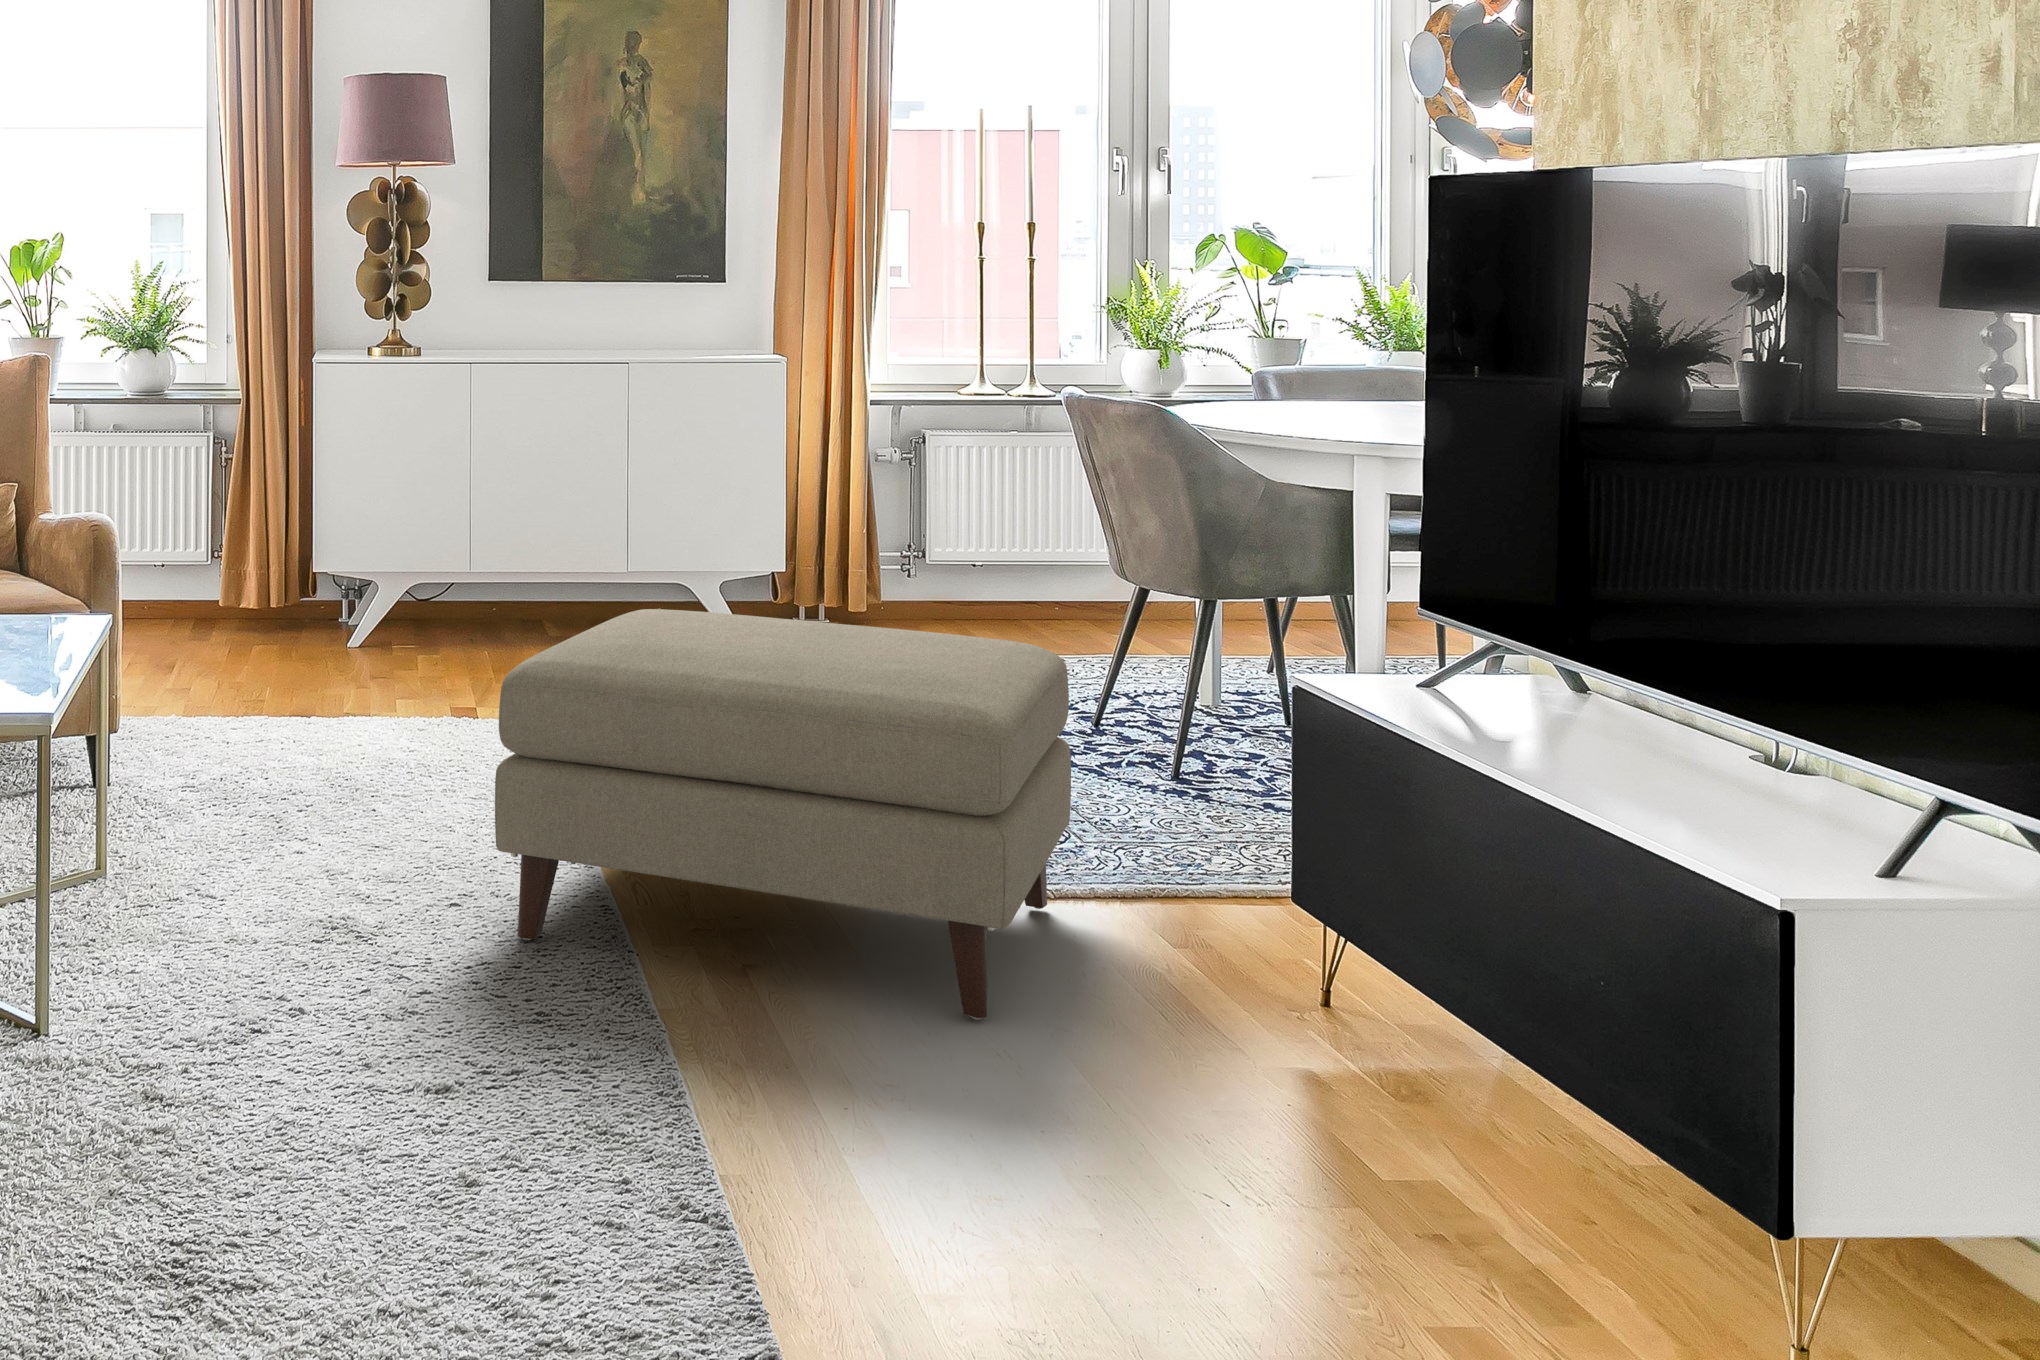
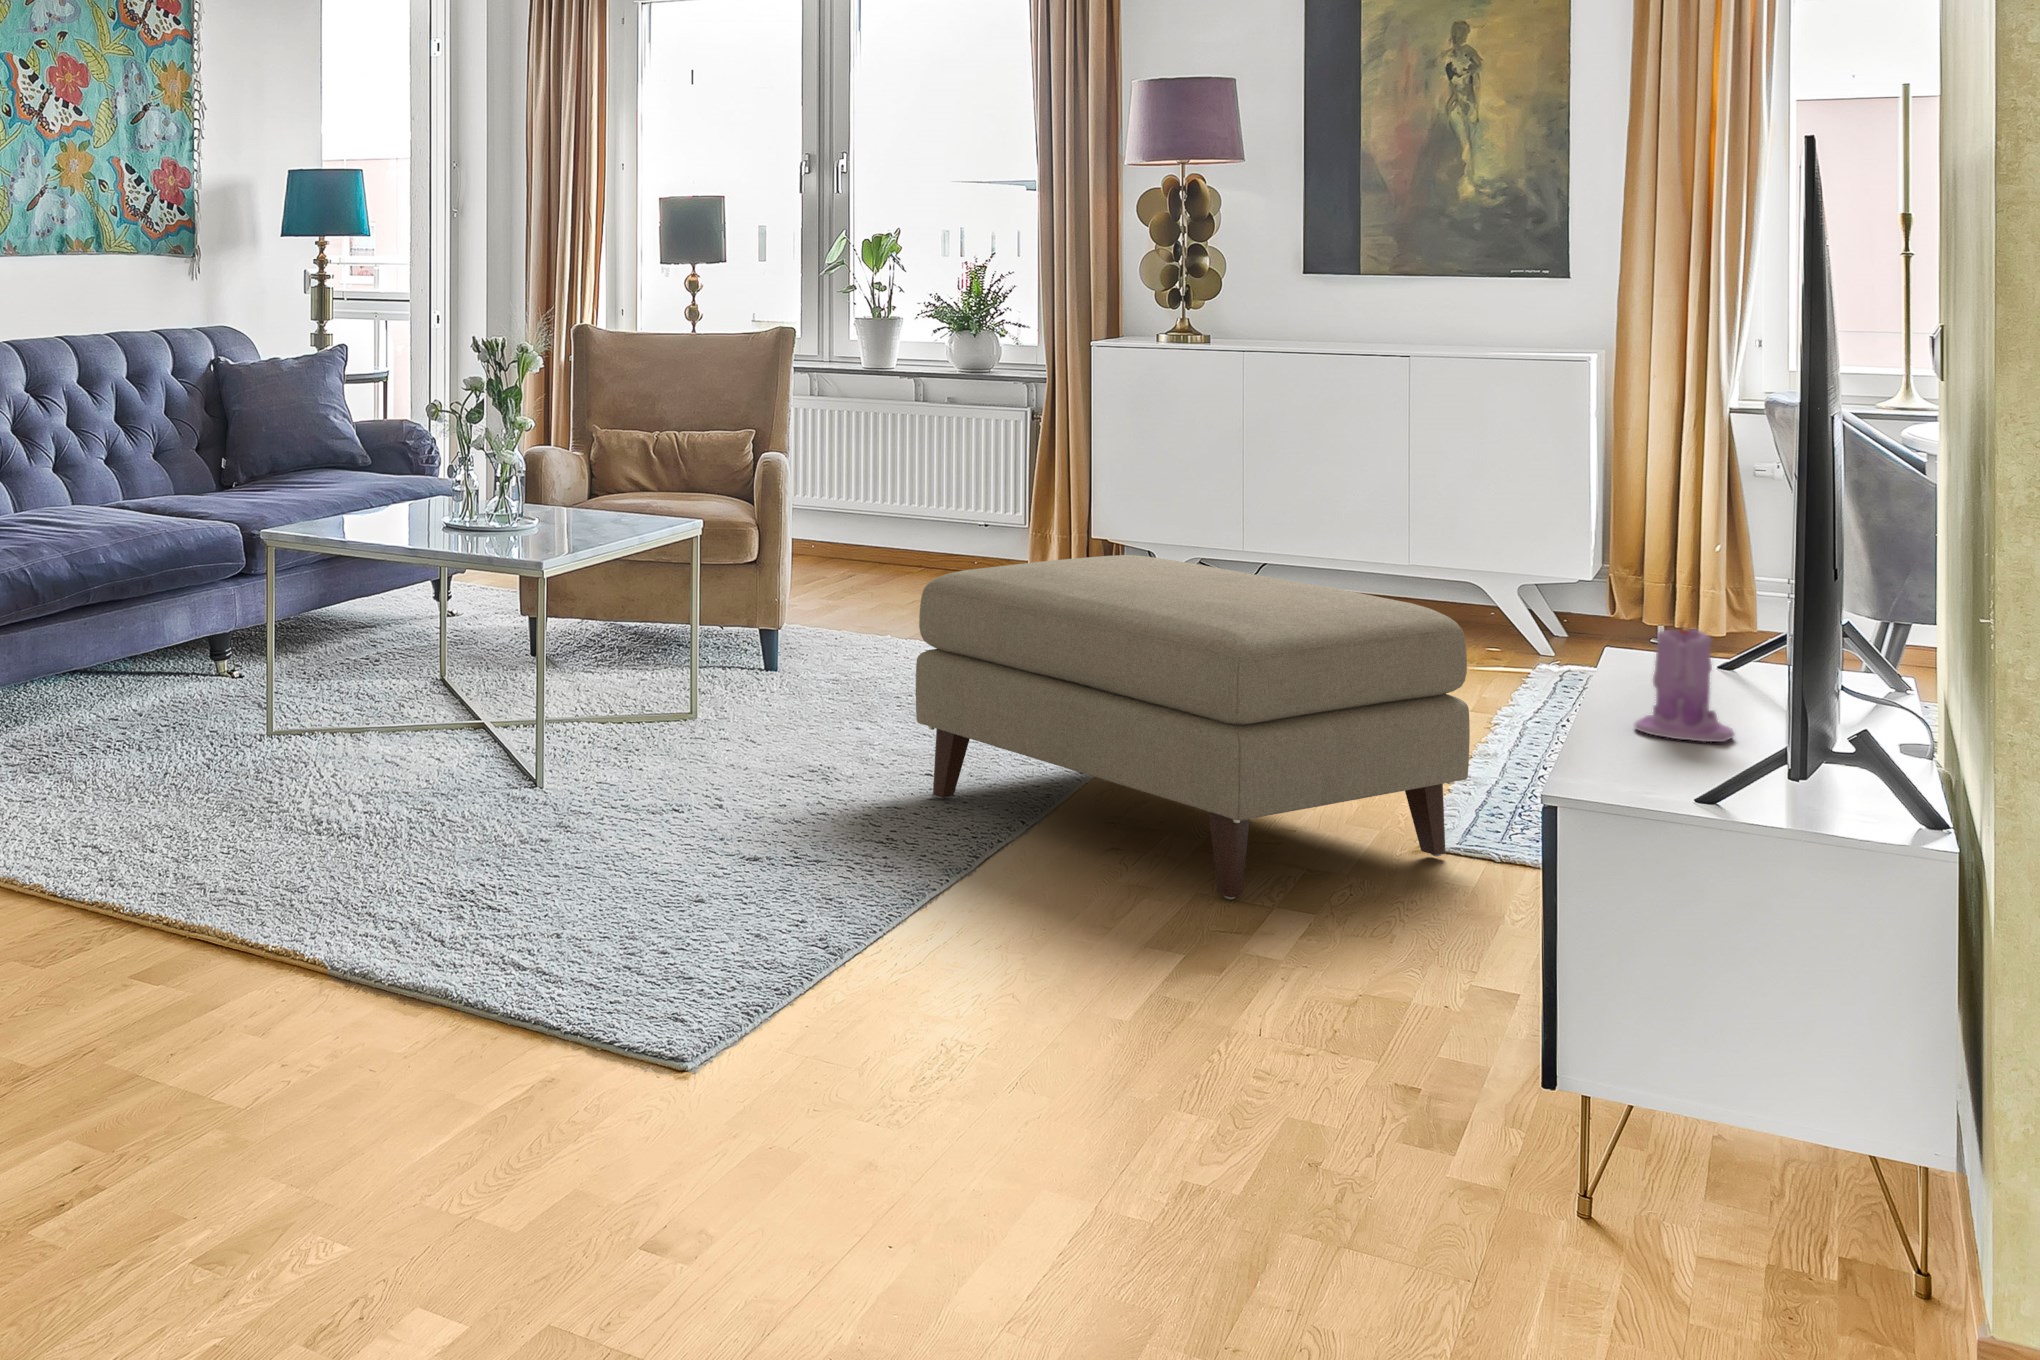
candle: none [1690,668,1812,810] -> present [1635,622,1734,742]

